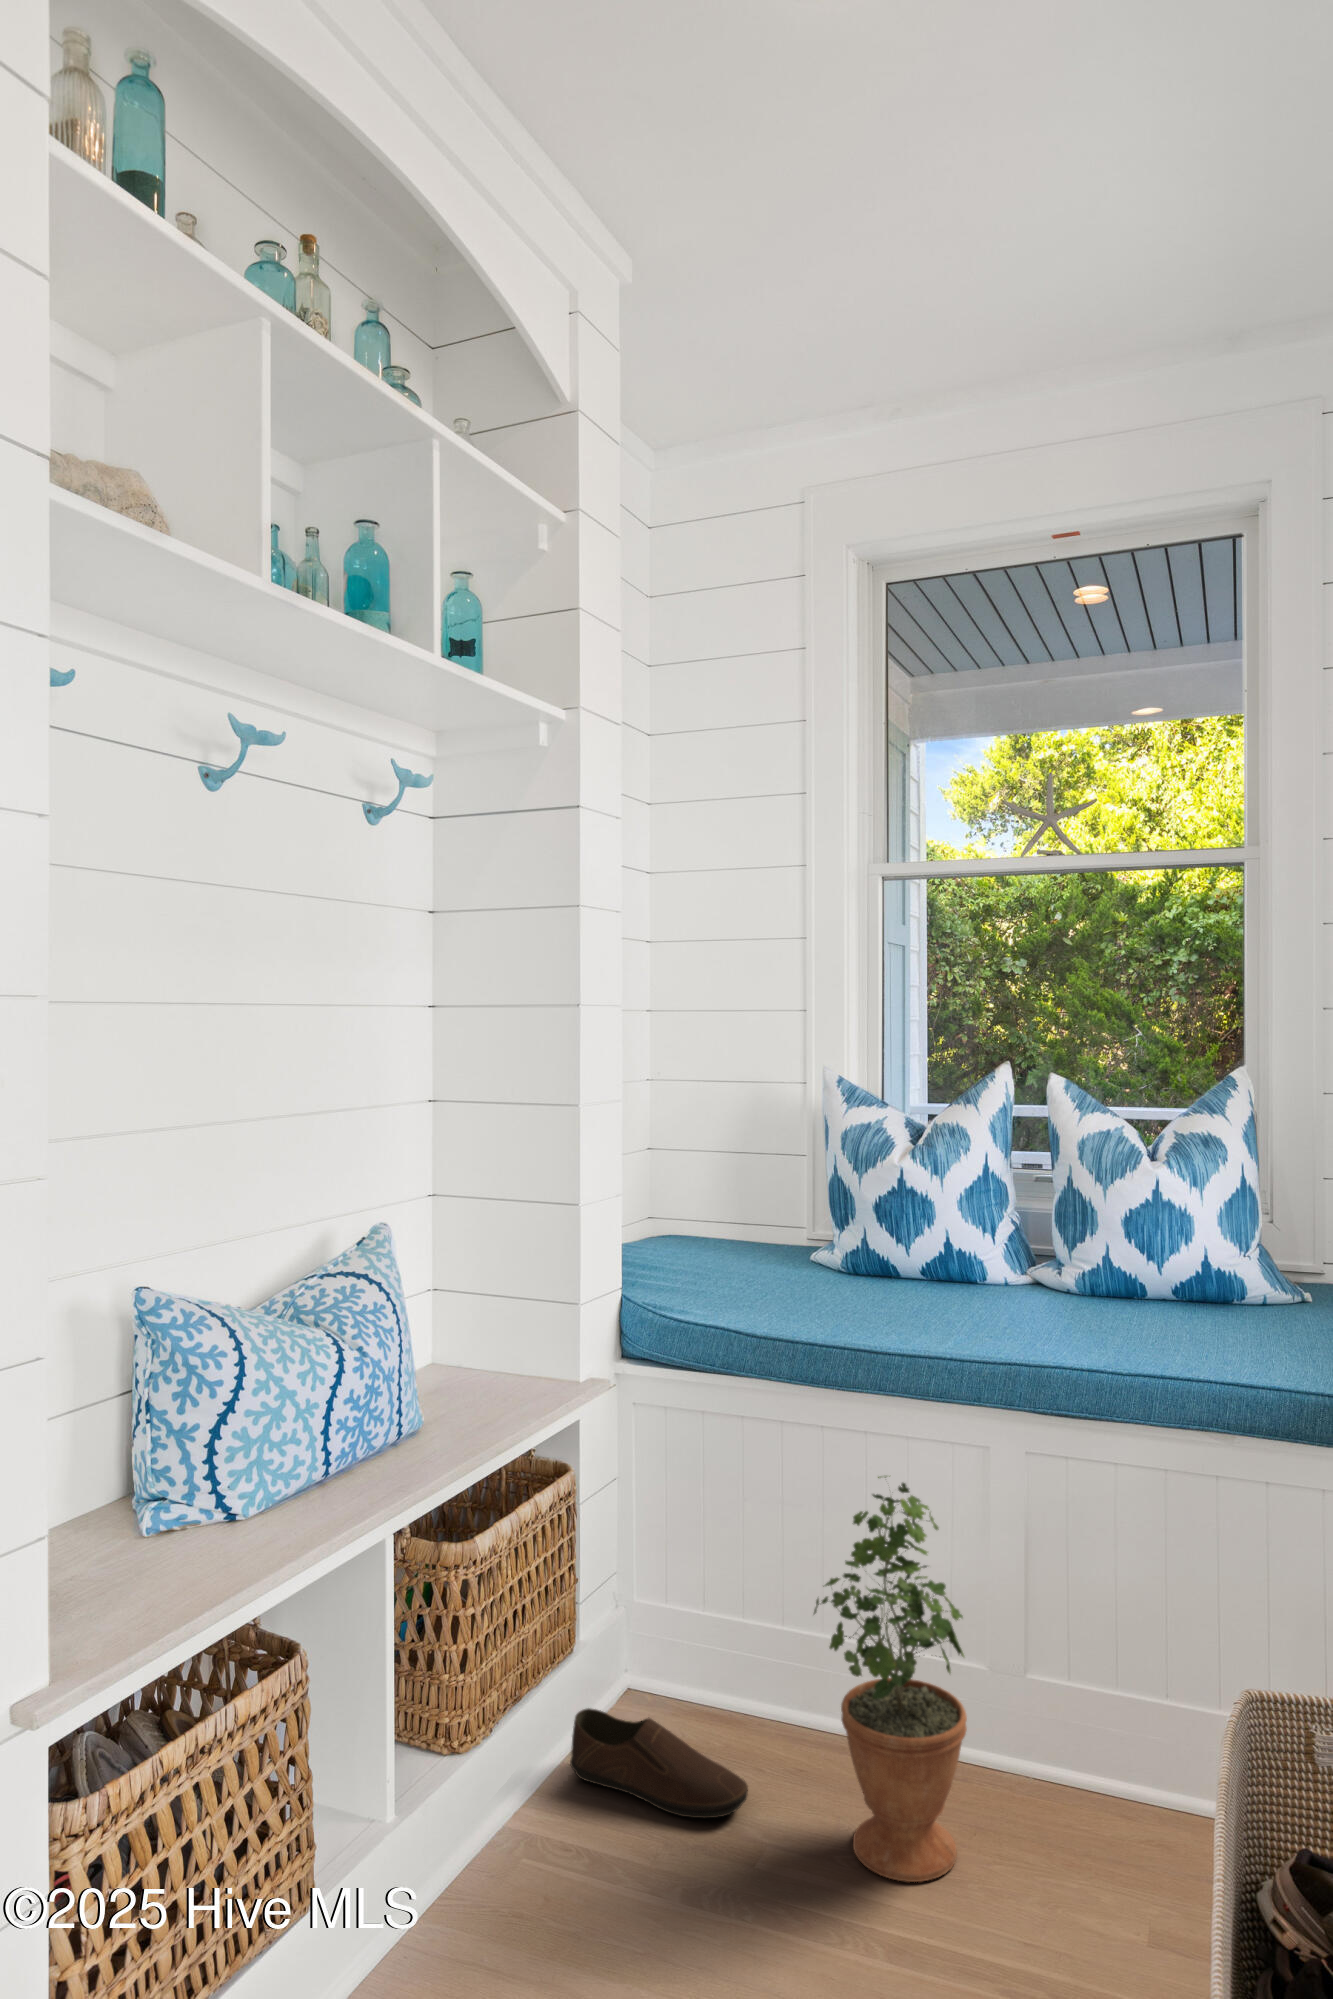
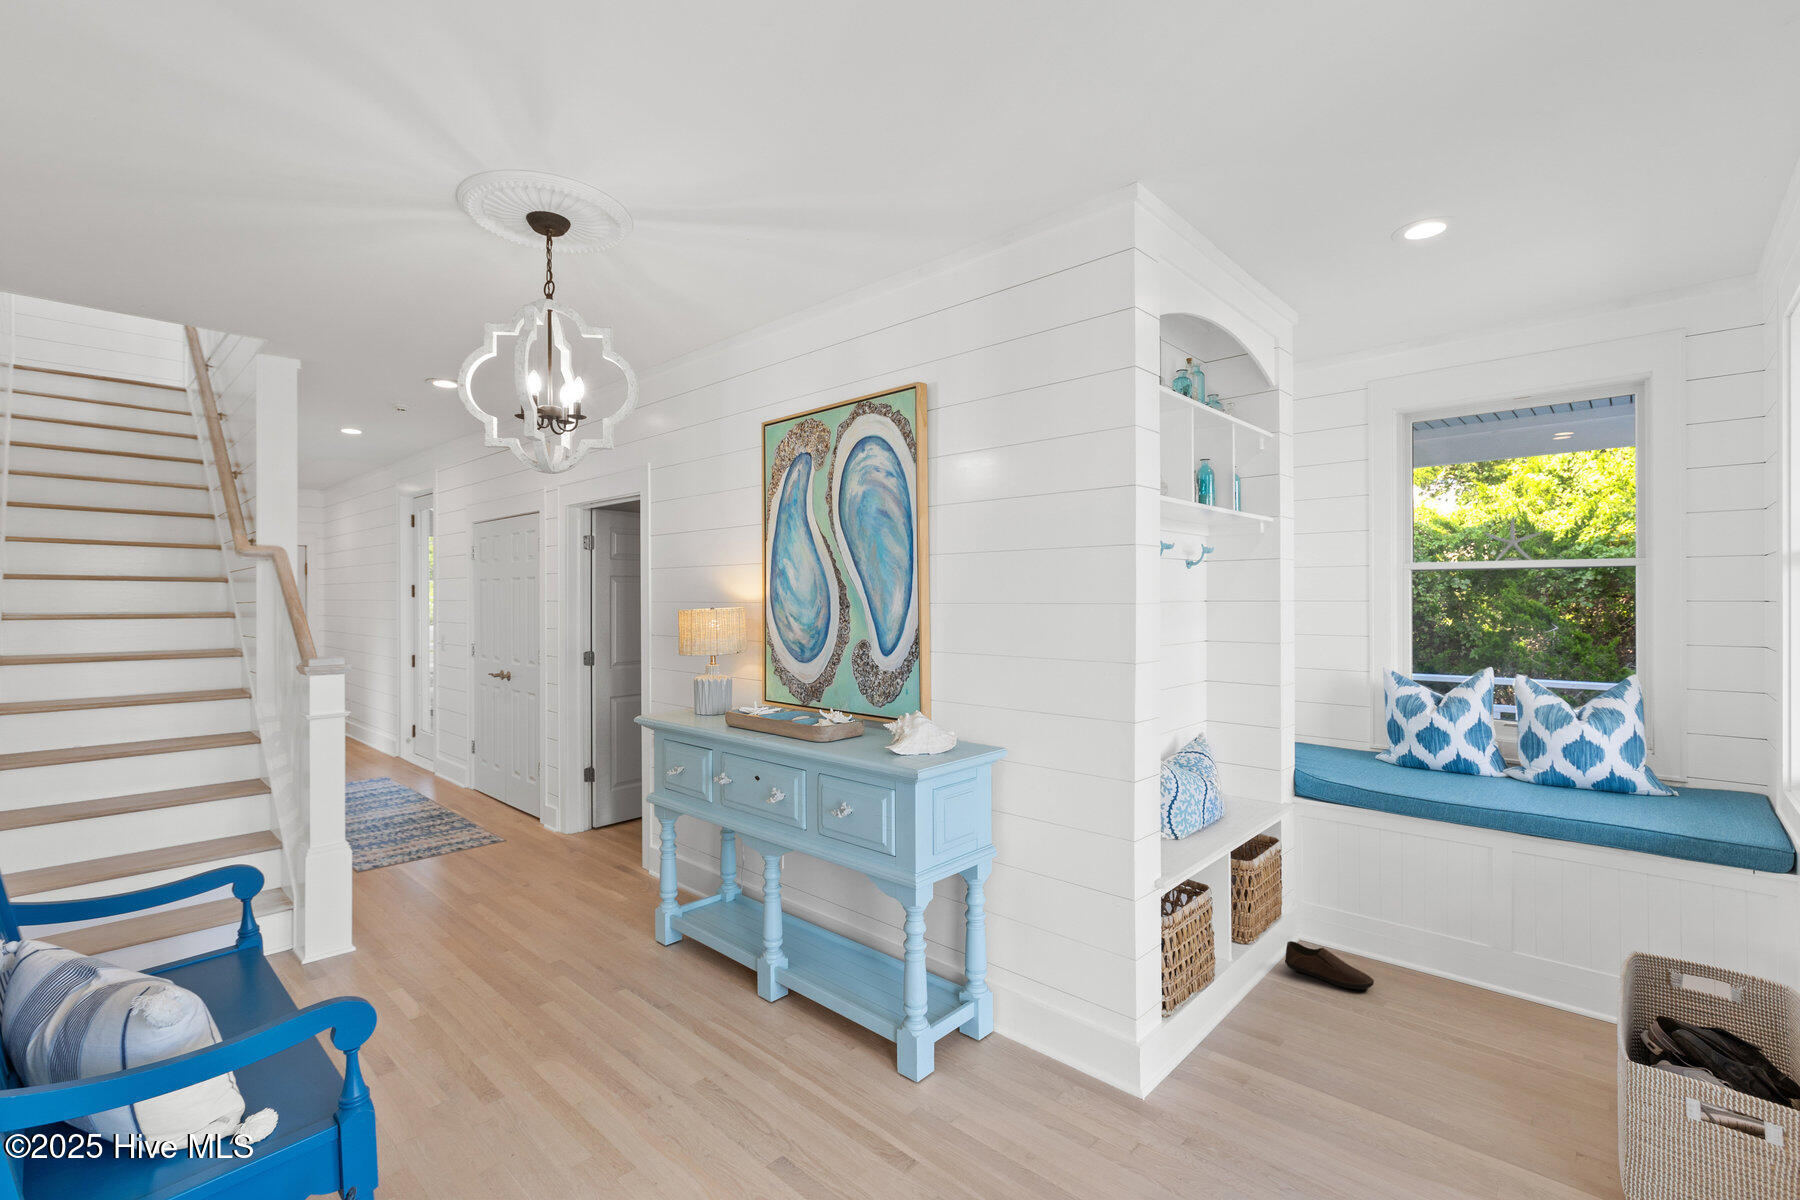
potted plant: present [814,1476,967,1882] -> none [1410,854,1486,1024]

